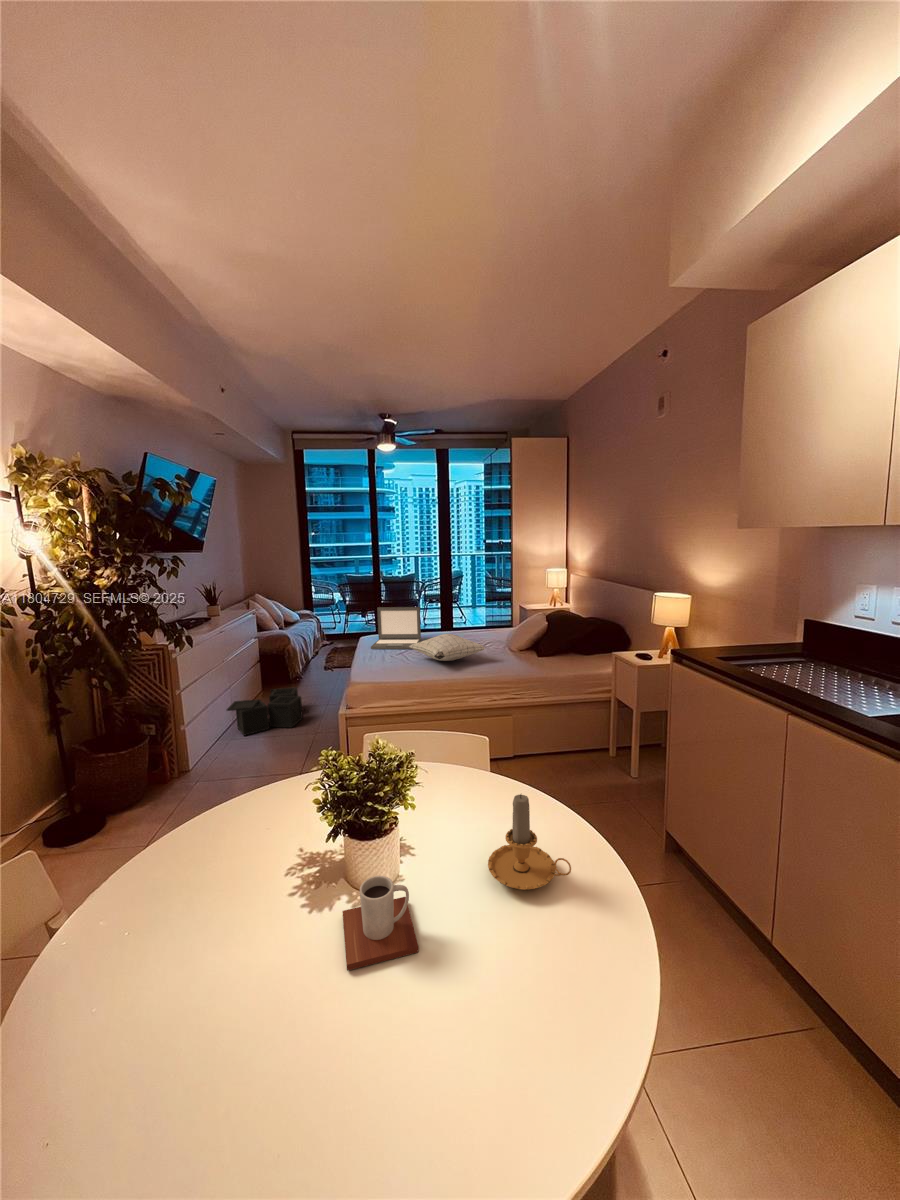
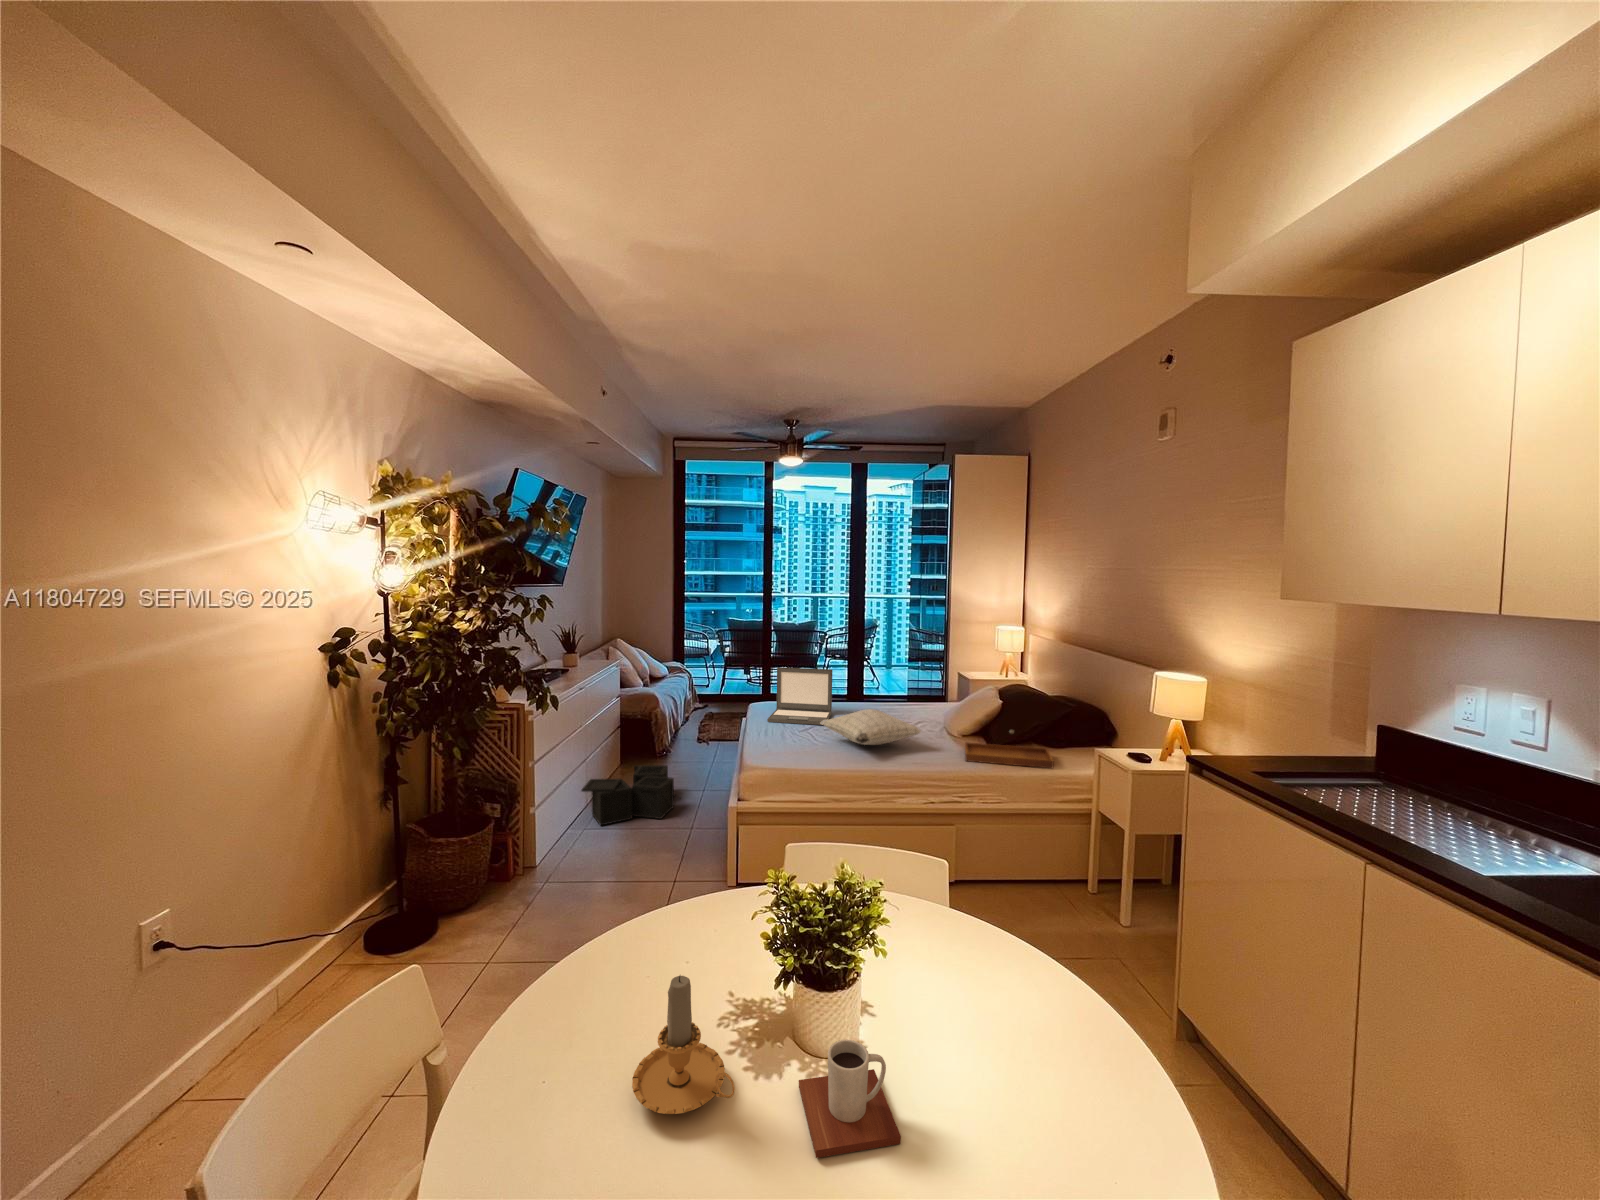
tray: none [518,643,582,669] -> present [965,730,1054,768]
candle: present [488,794,571,890] -> present [632,975,735,1114]

